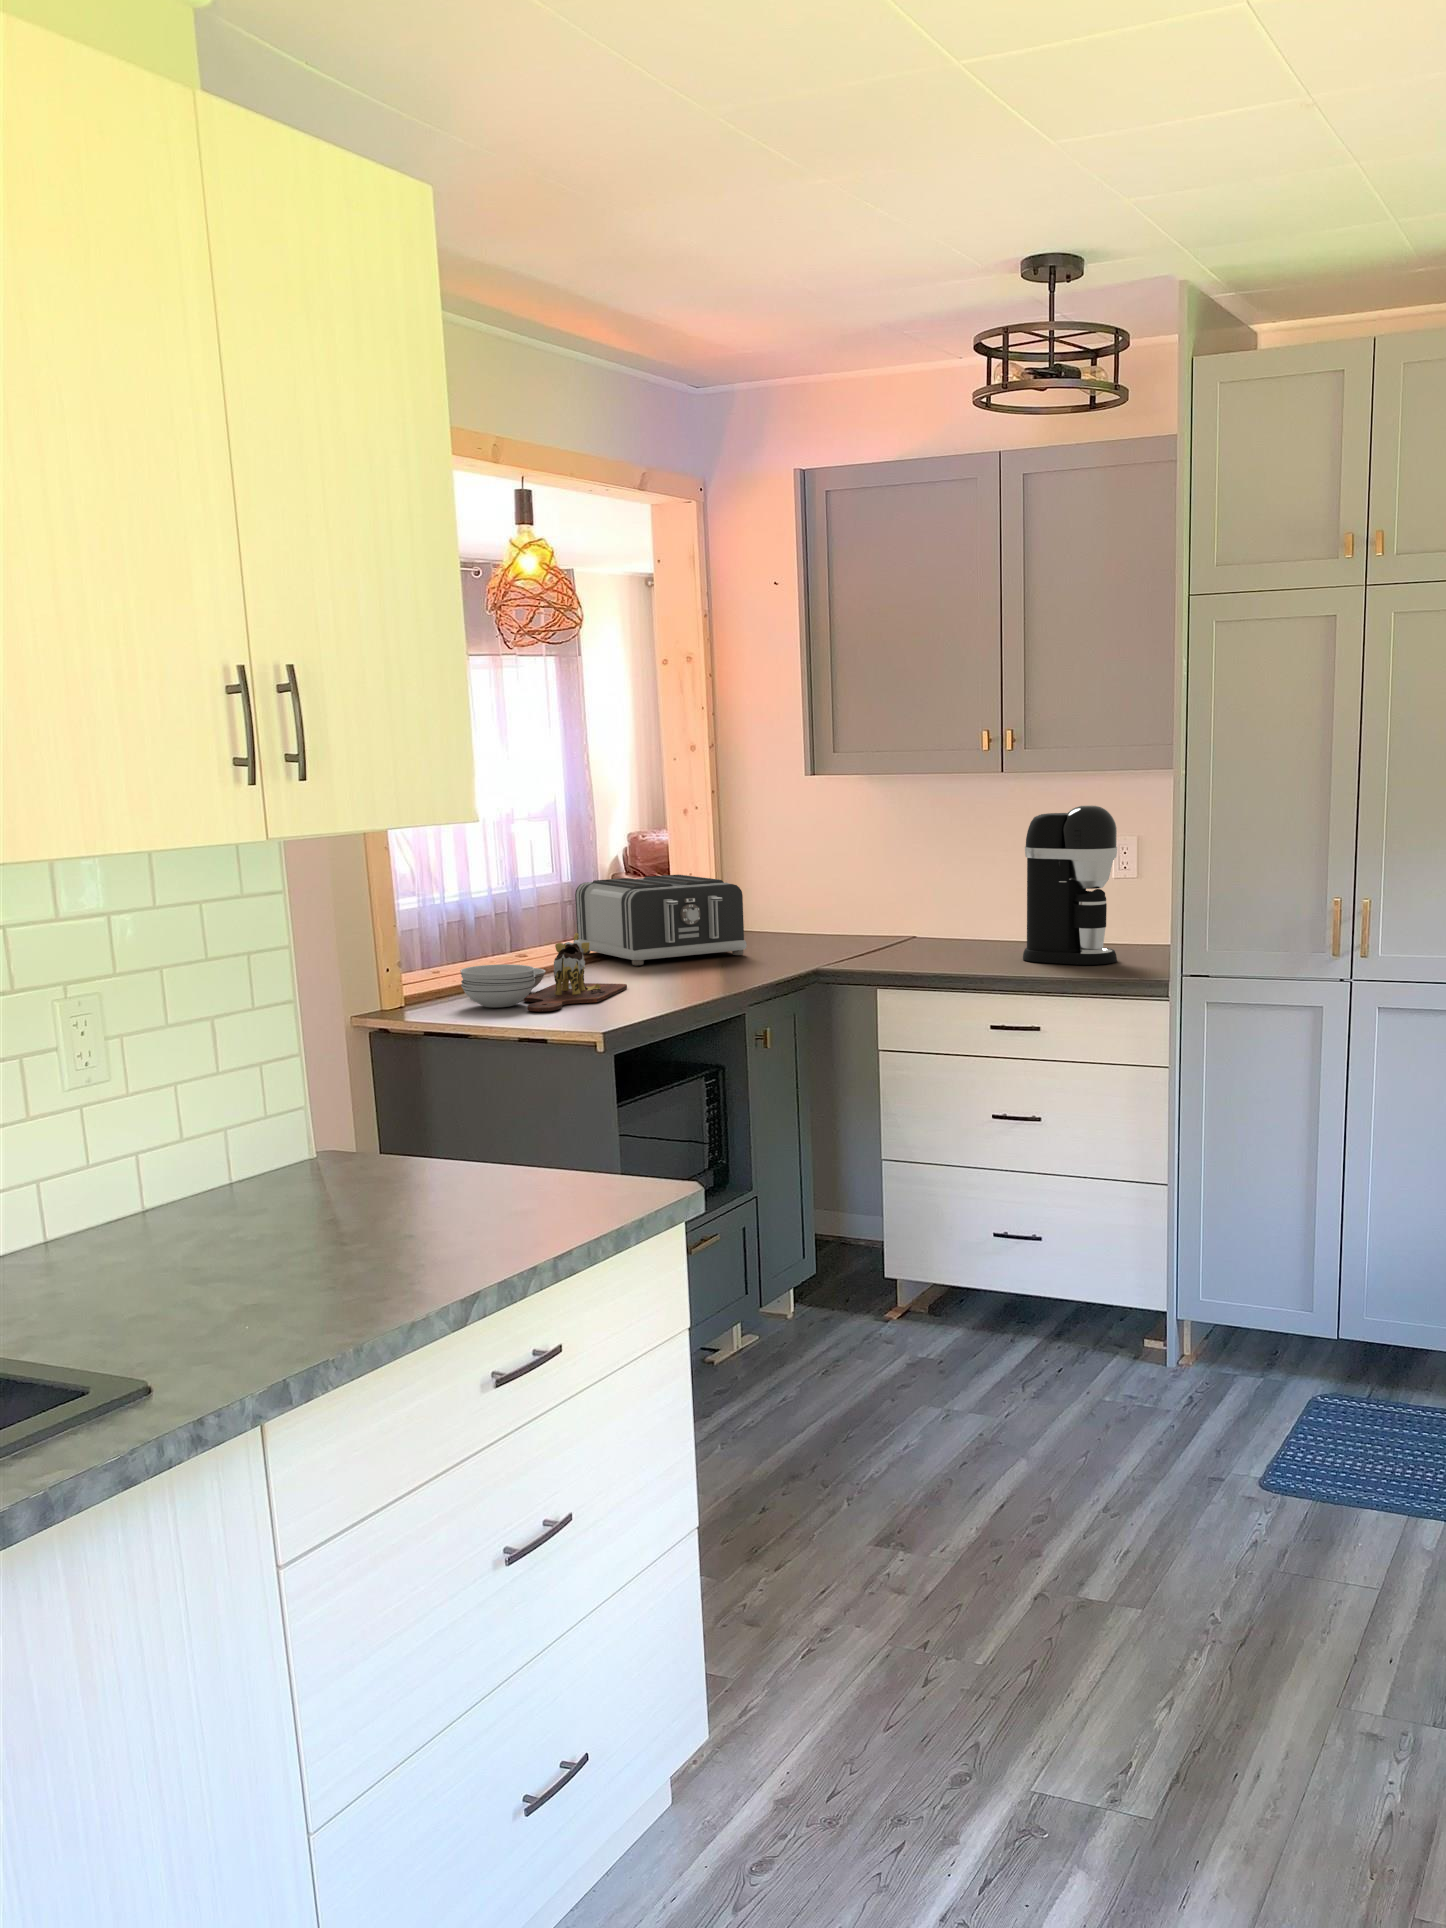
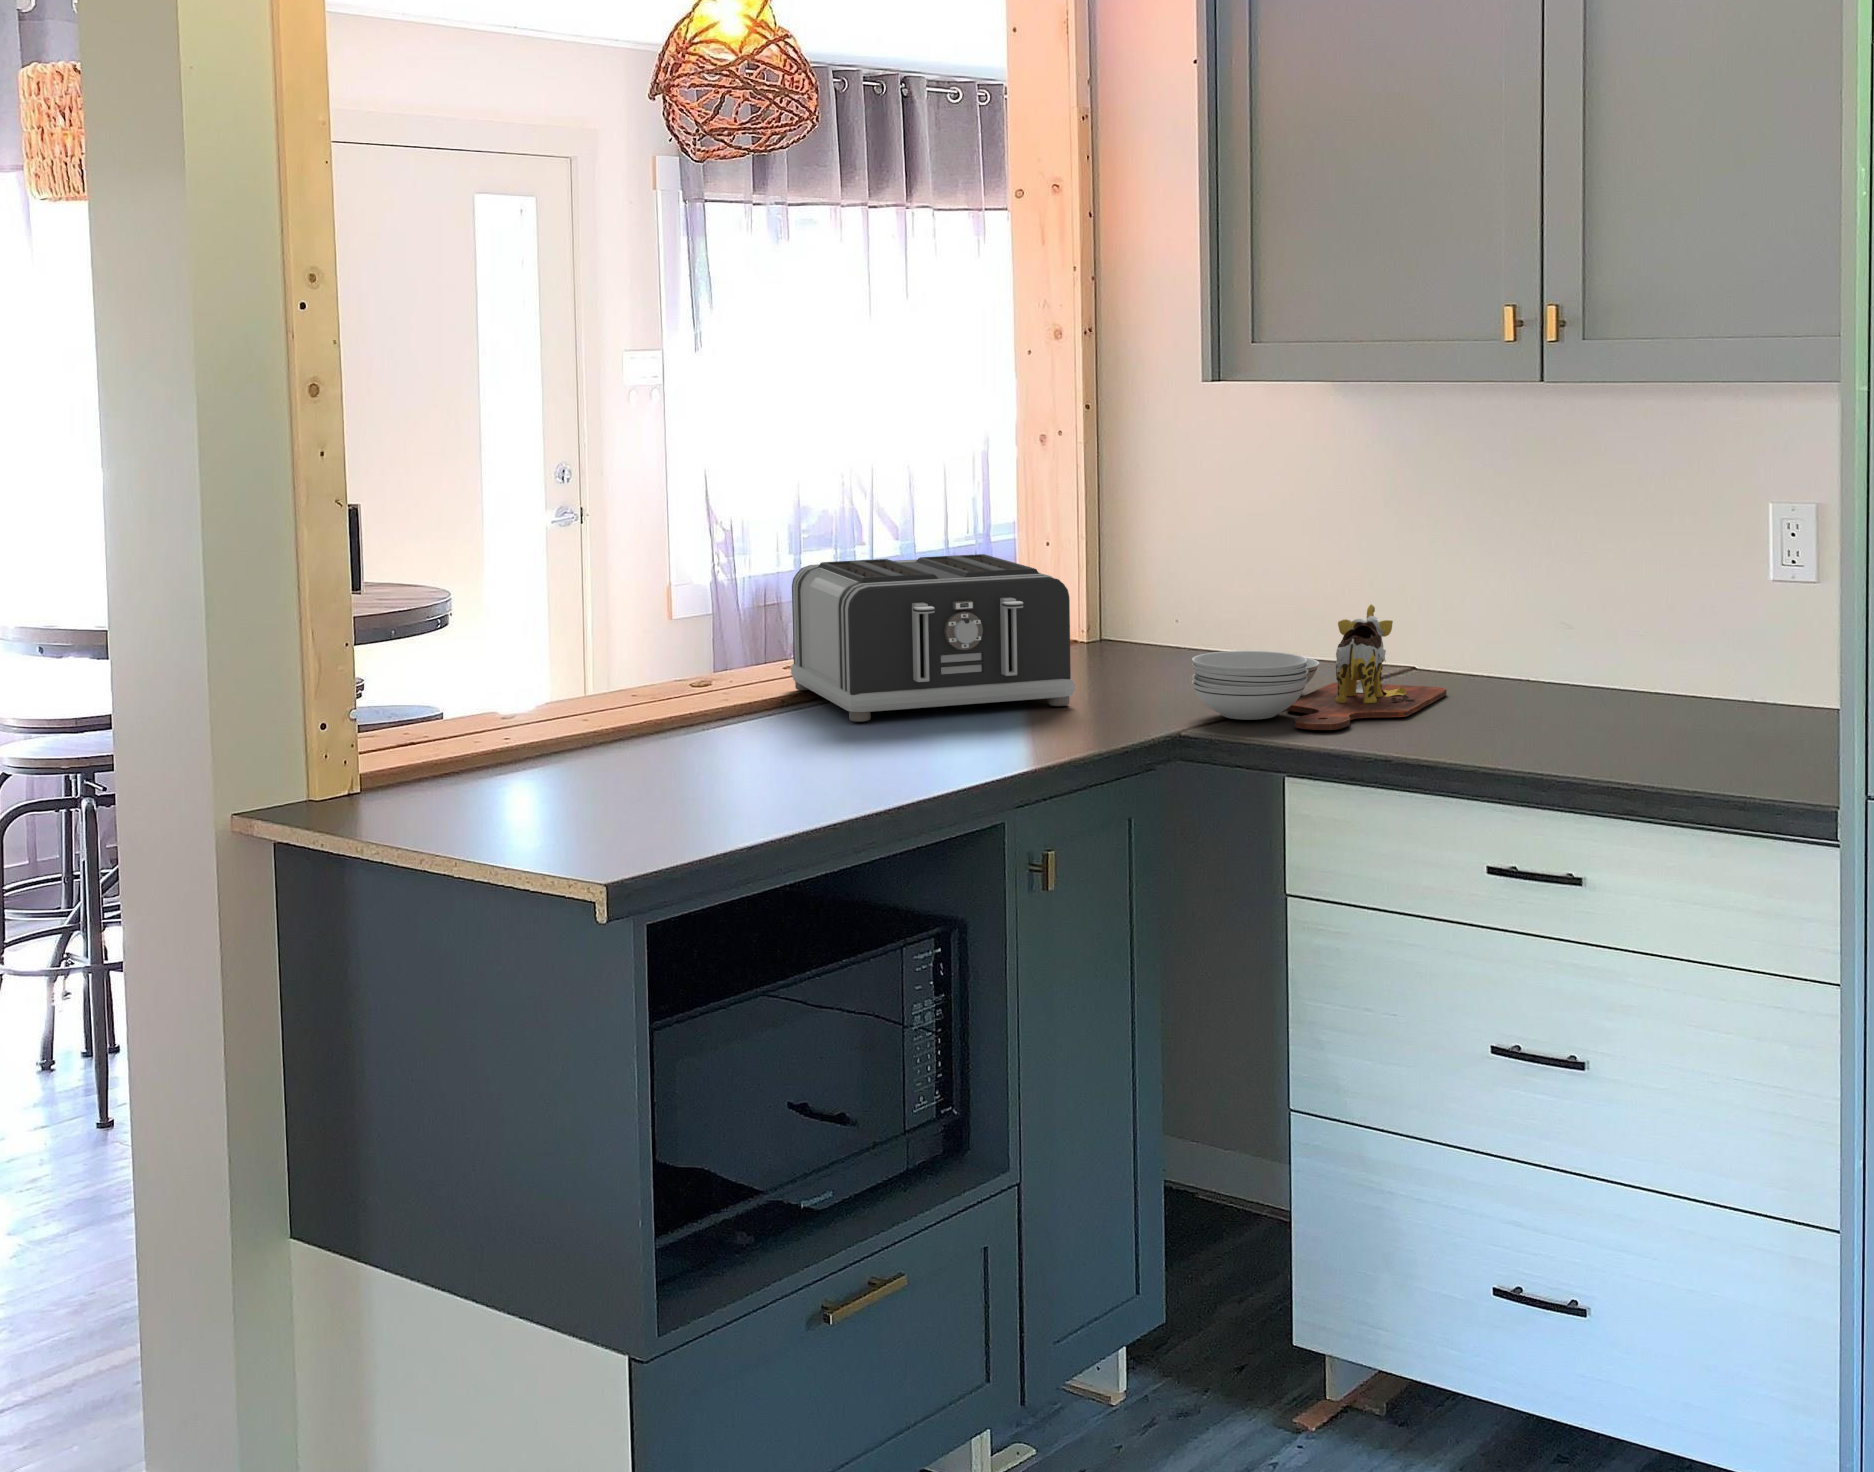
coffee maker: present [1023,805,1117,965] -> none [1571,450,1753,761]
cutting board: present [460,933,627,1011] -> present [1192,605,1446,730]

